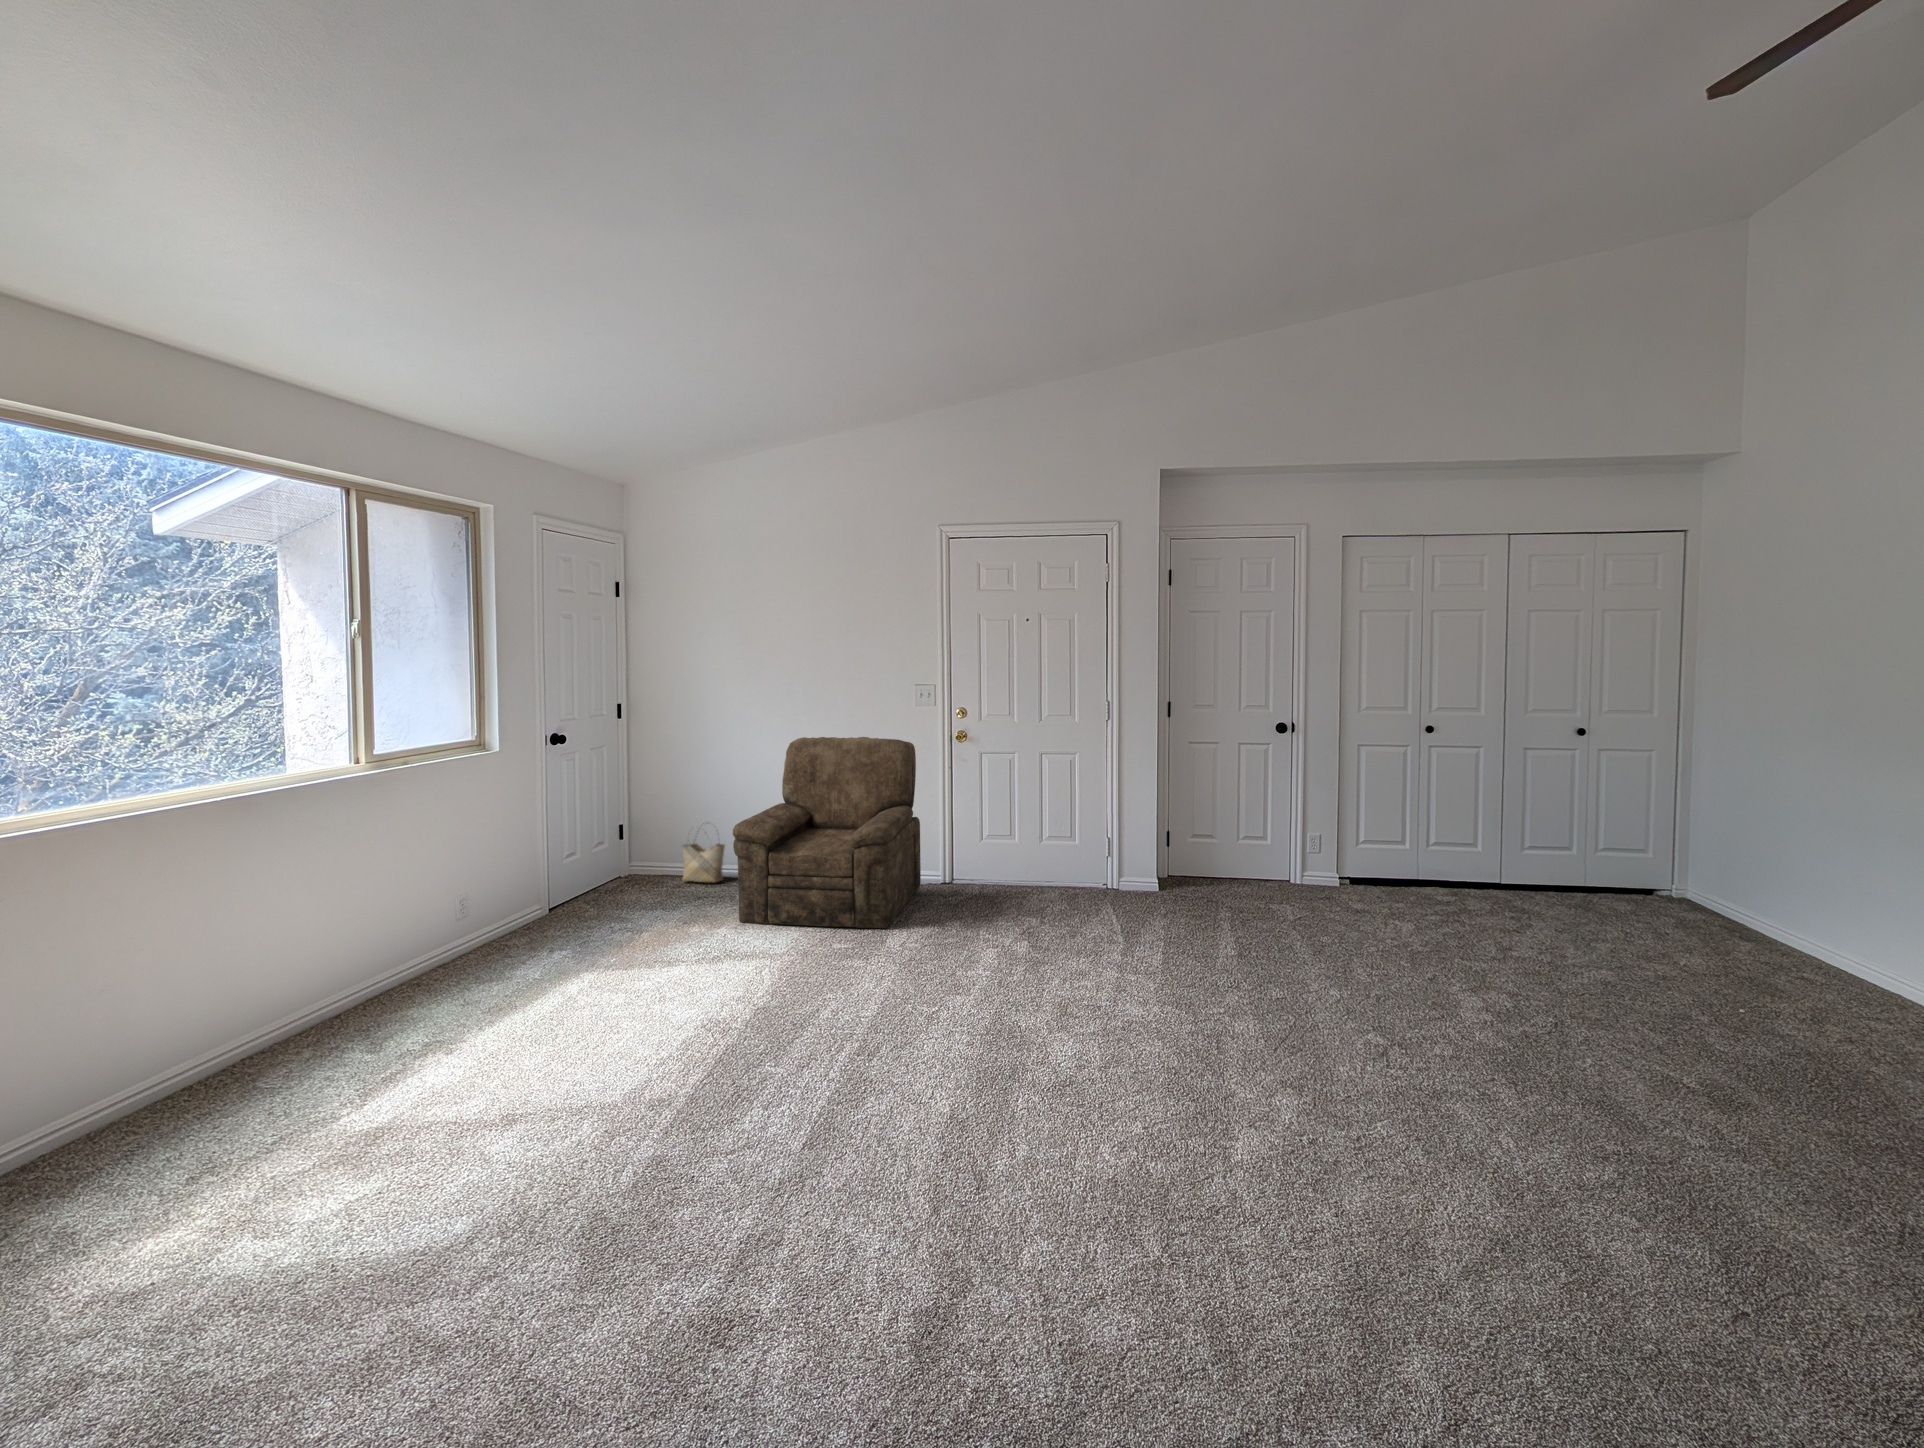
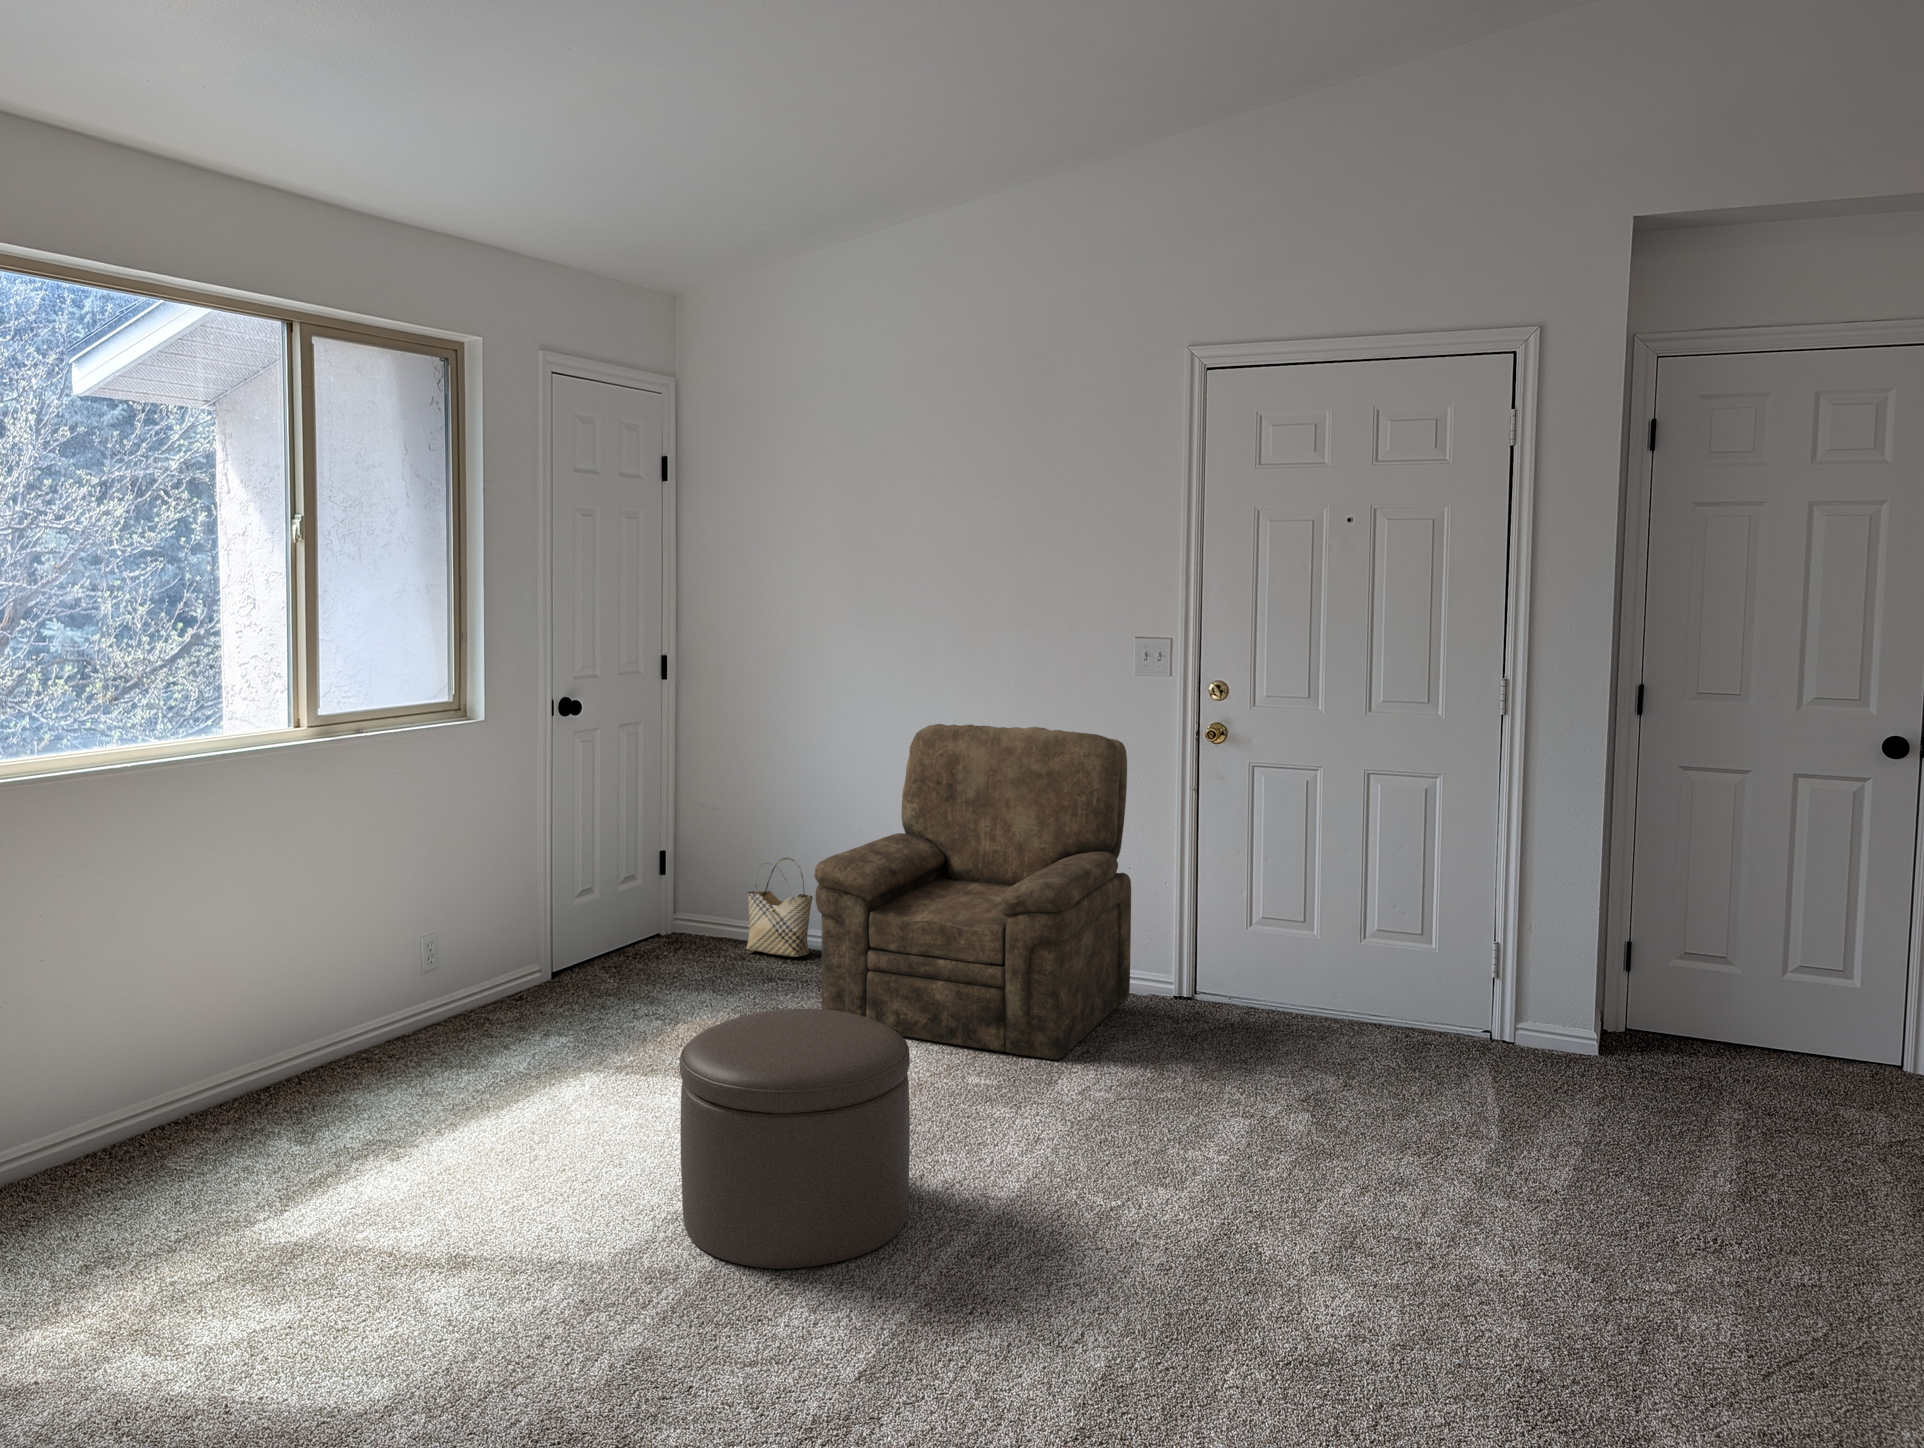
ottoman: none [665,919,814,1087] -> present [680,1009,910,1269]

